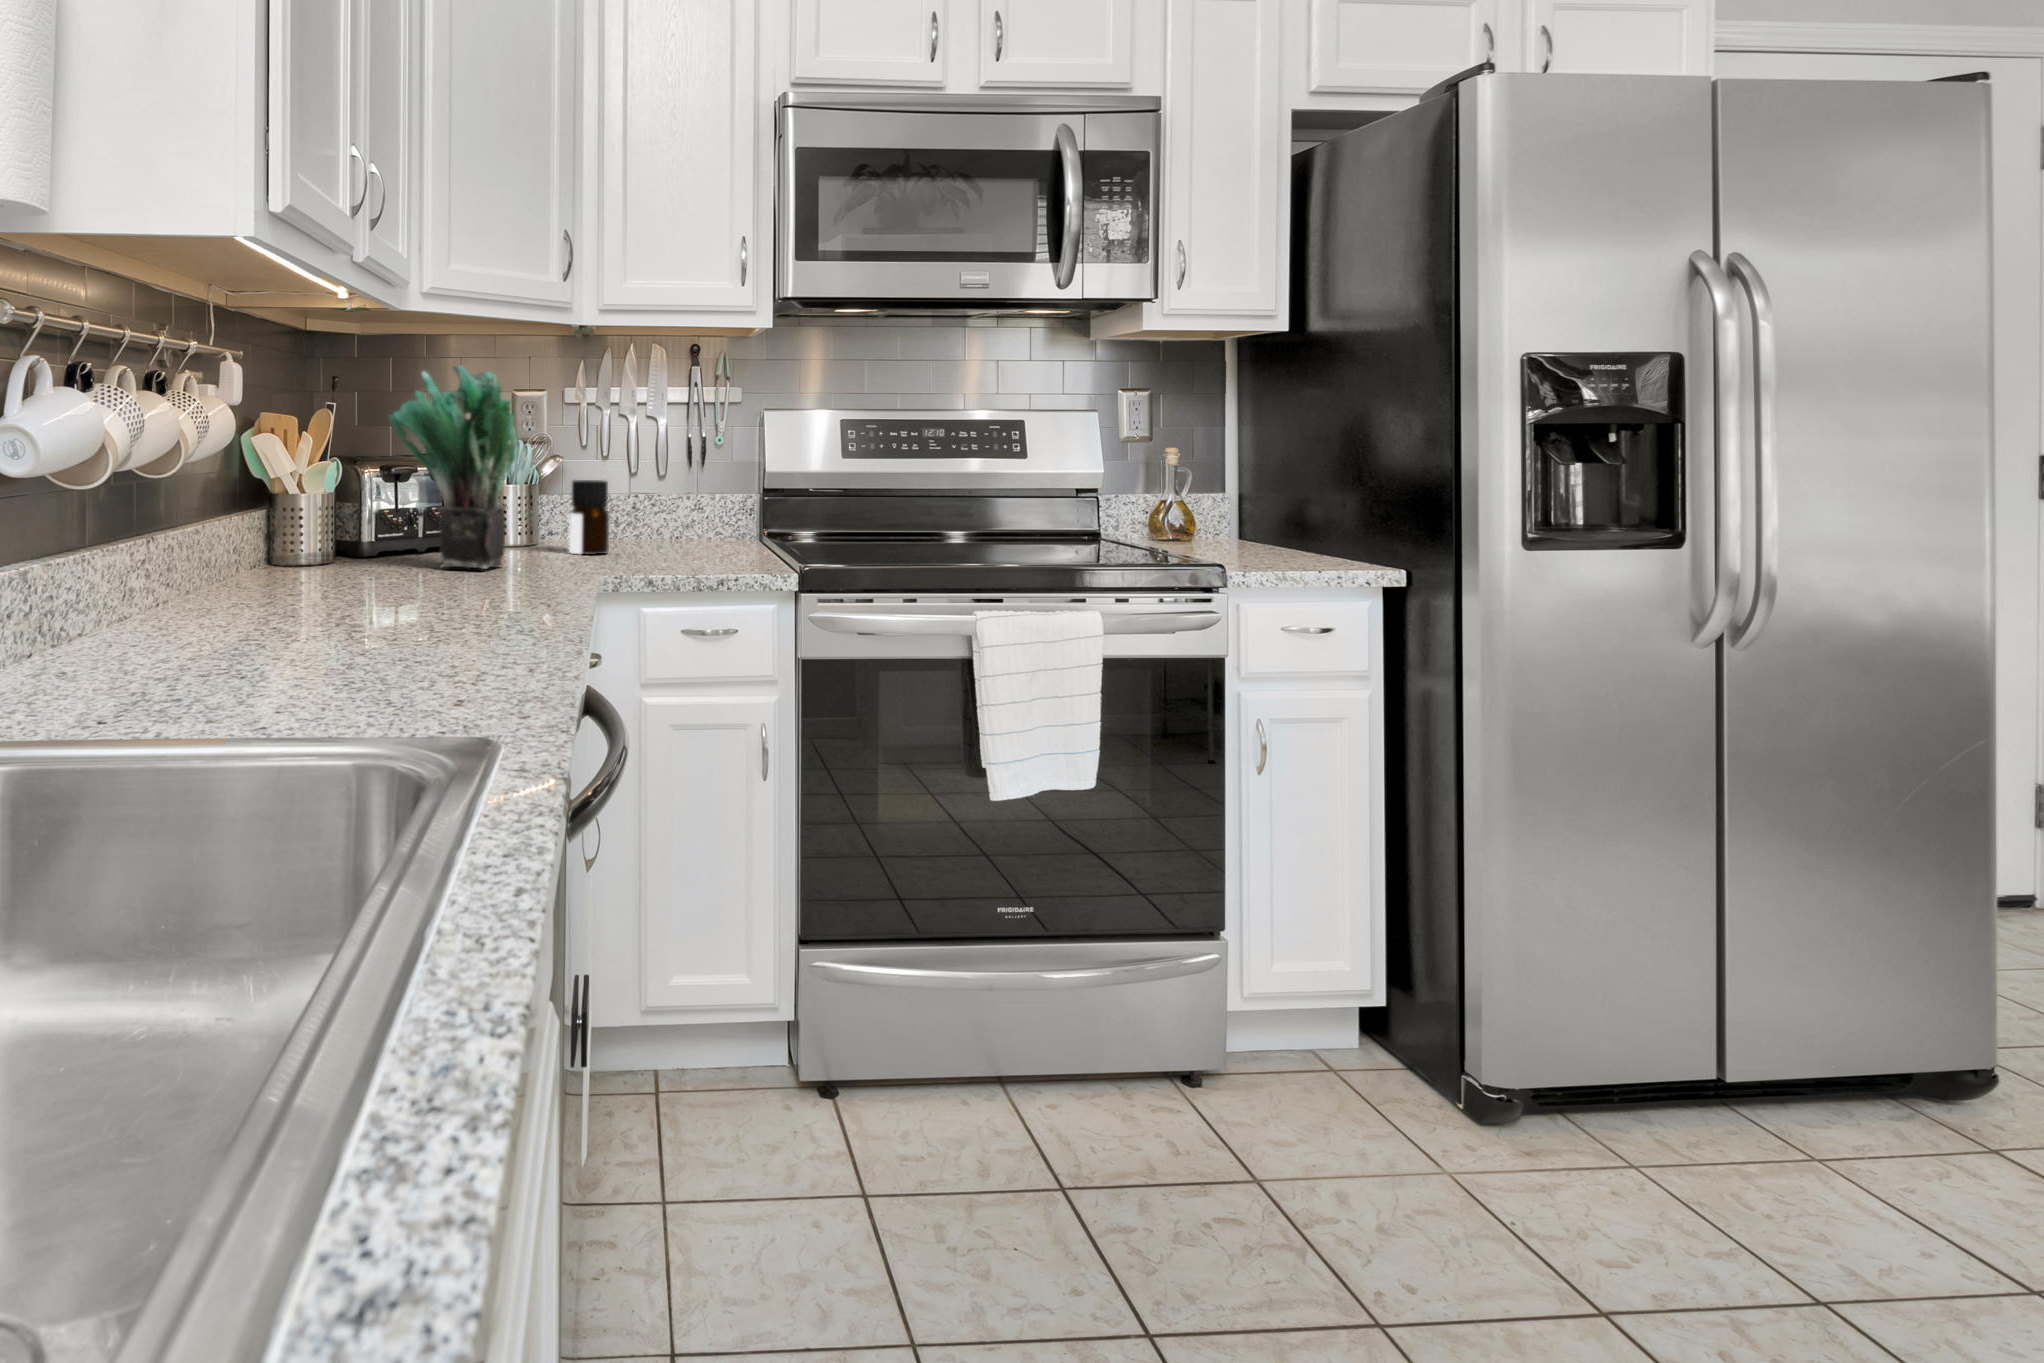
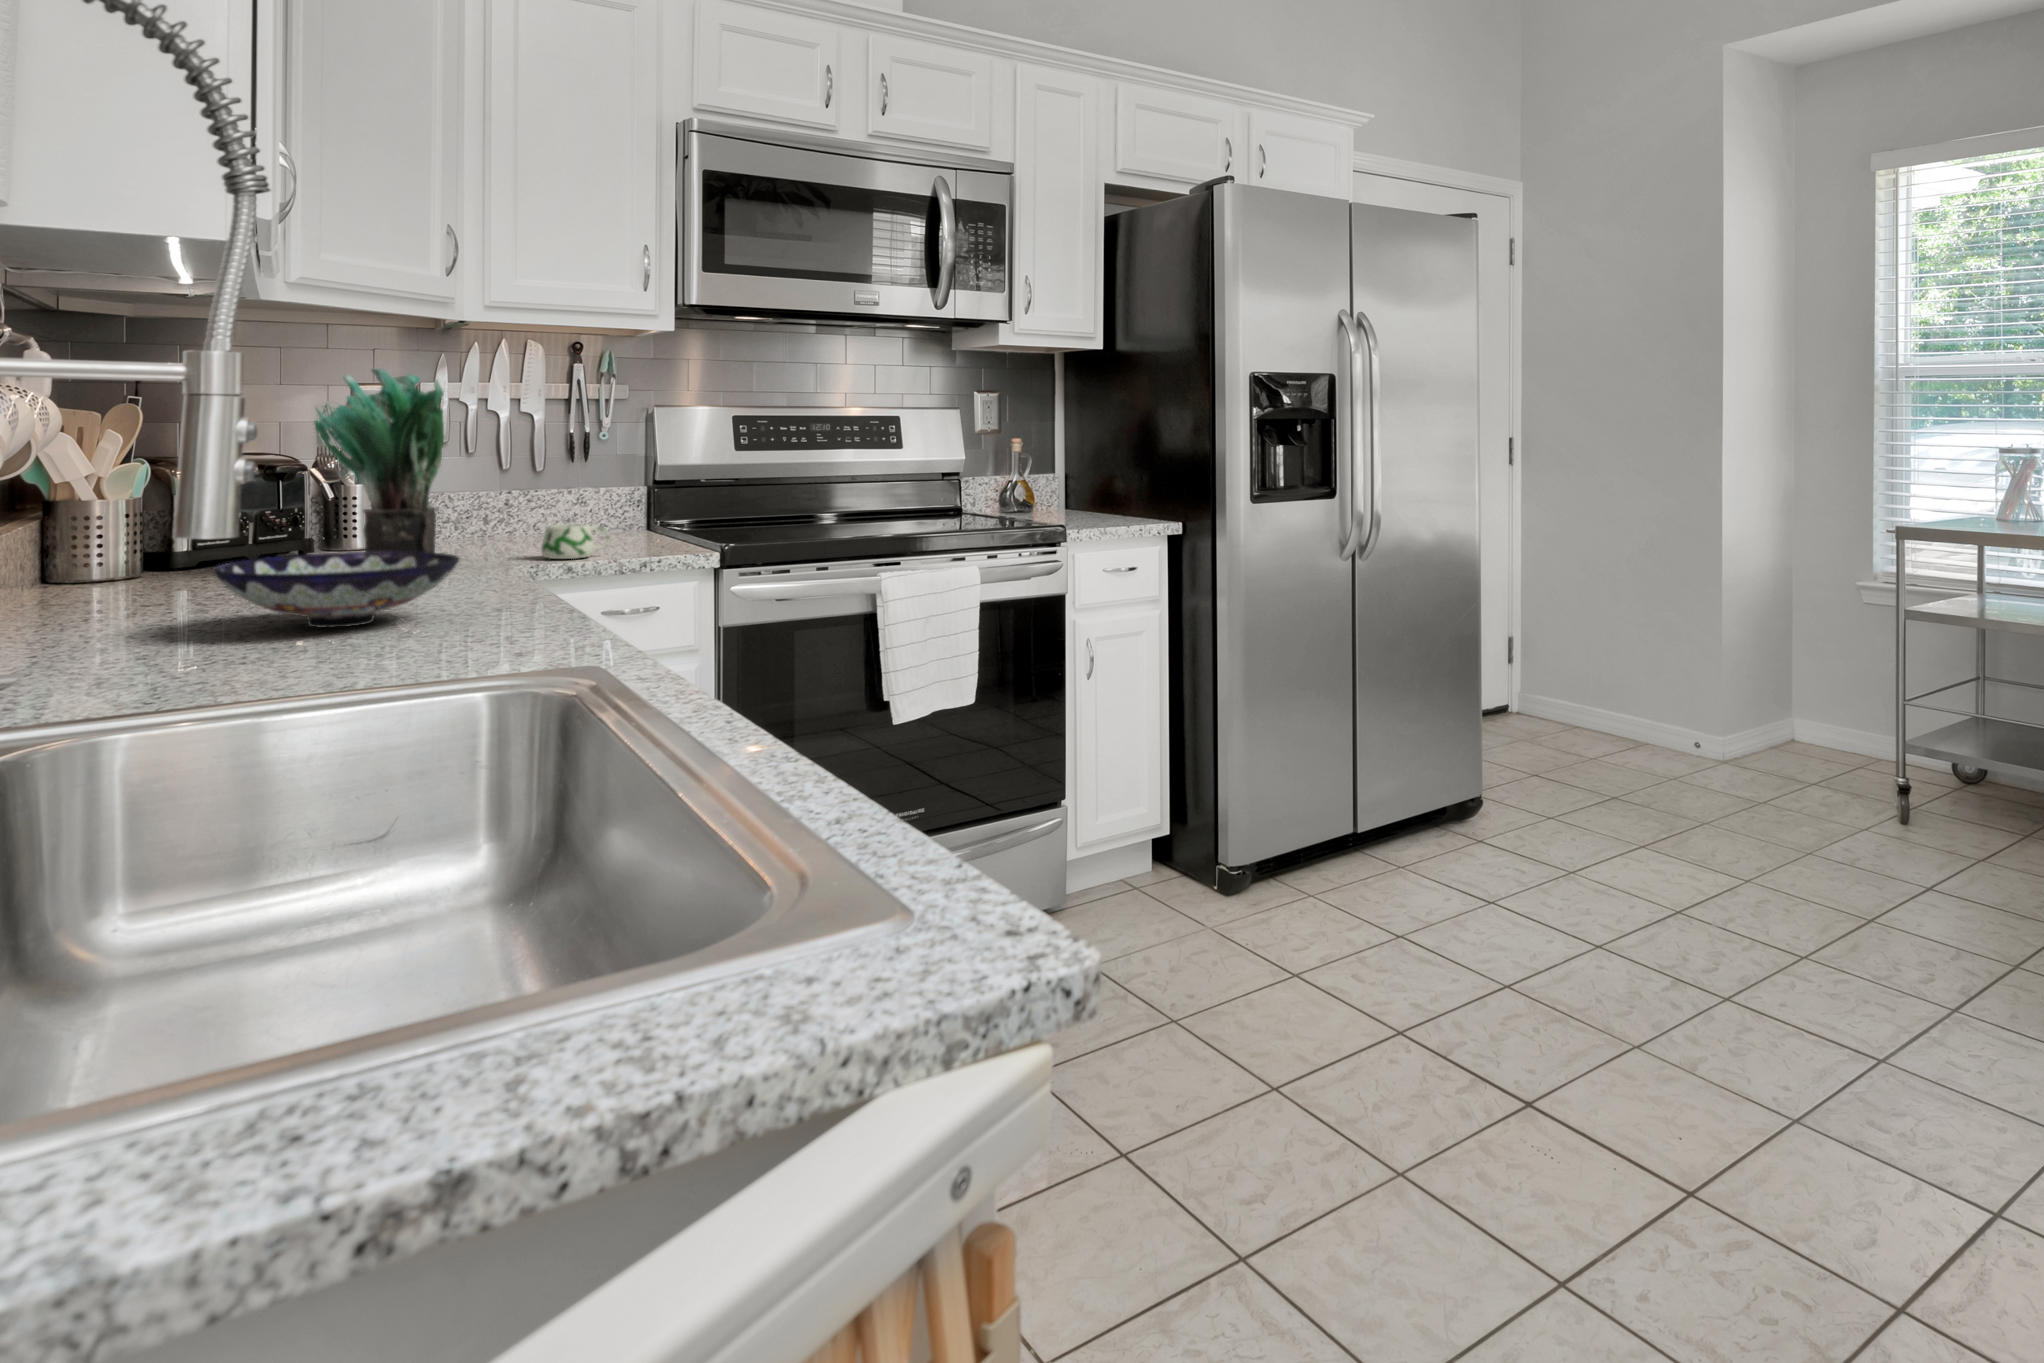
bottle: present [569,480,609,555] -> none [478,478,522,551]
mug: none [604,530,671,568] -> present [541,524,610,559]
bowl: none [174,551,409,634] -> present [213,551,460,628]

